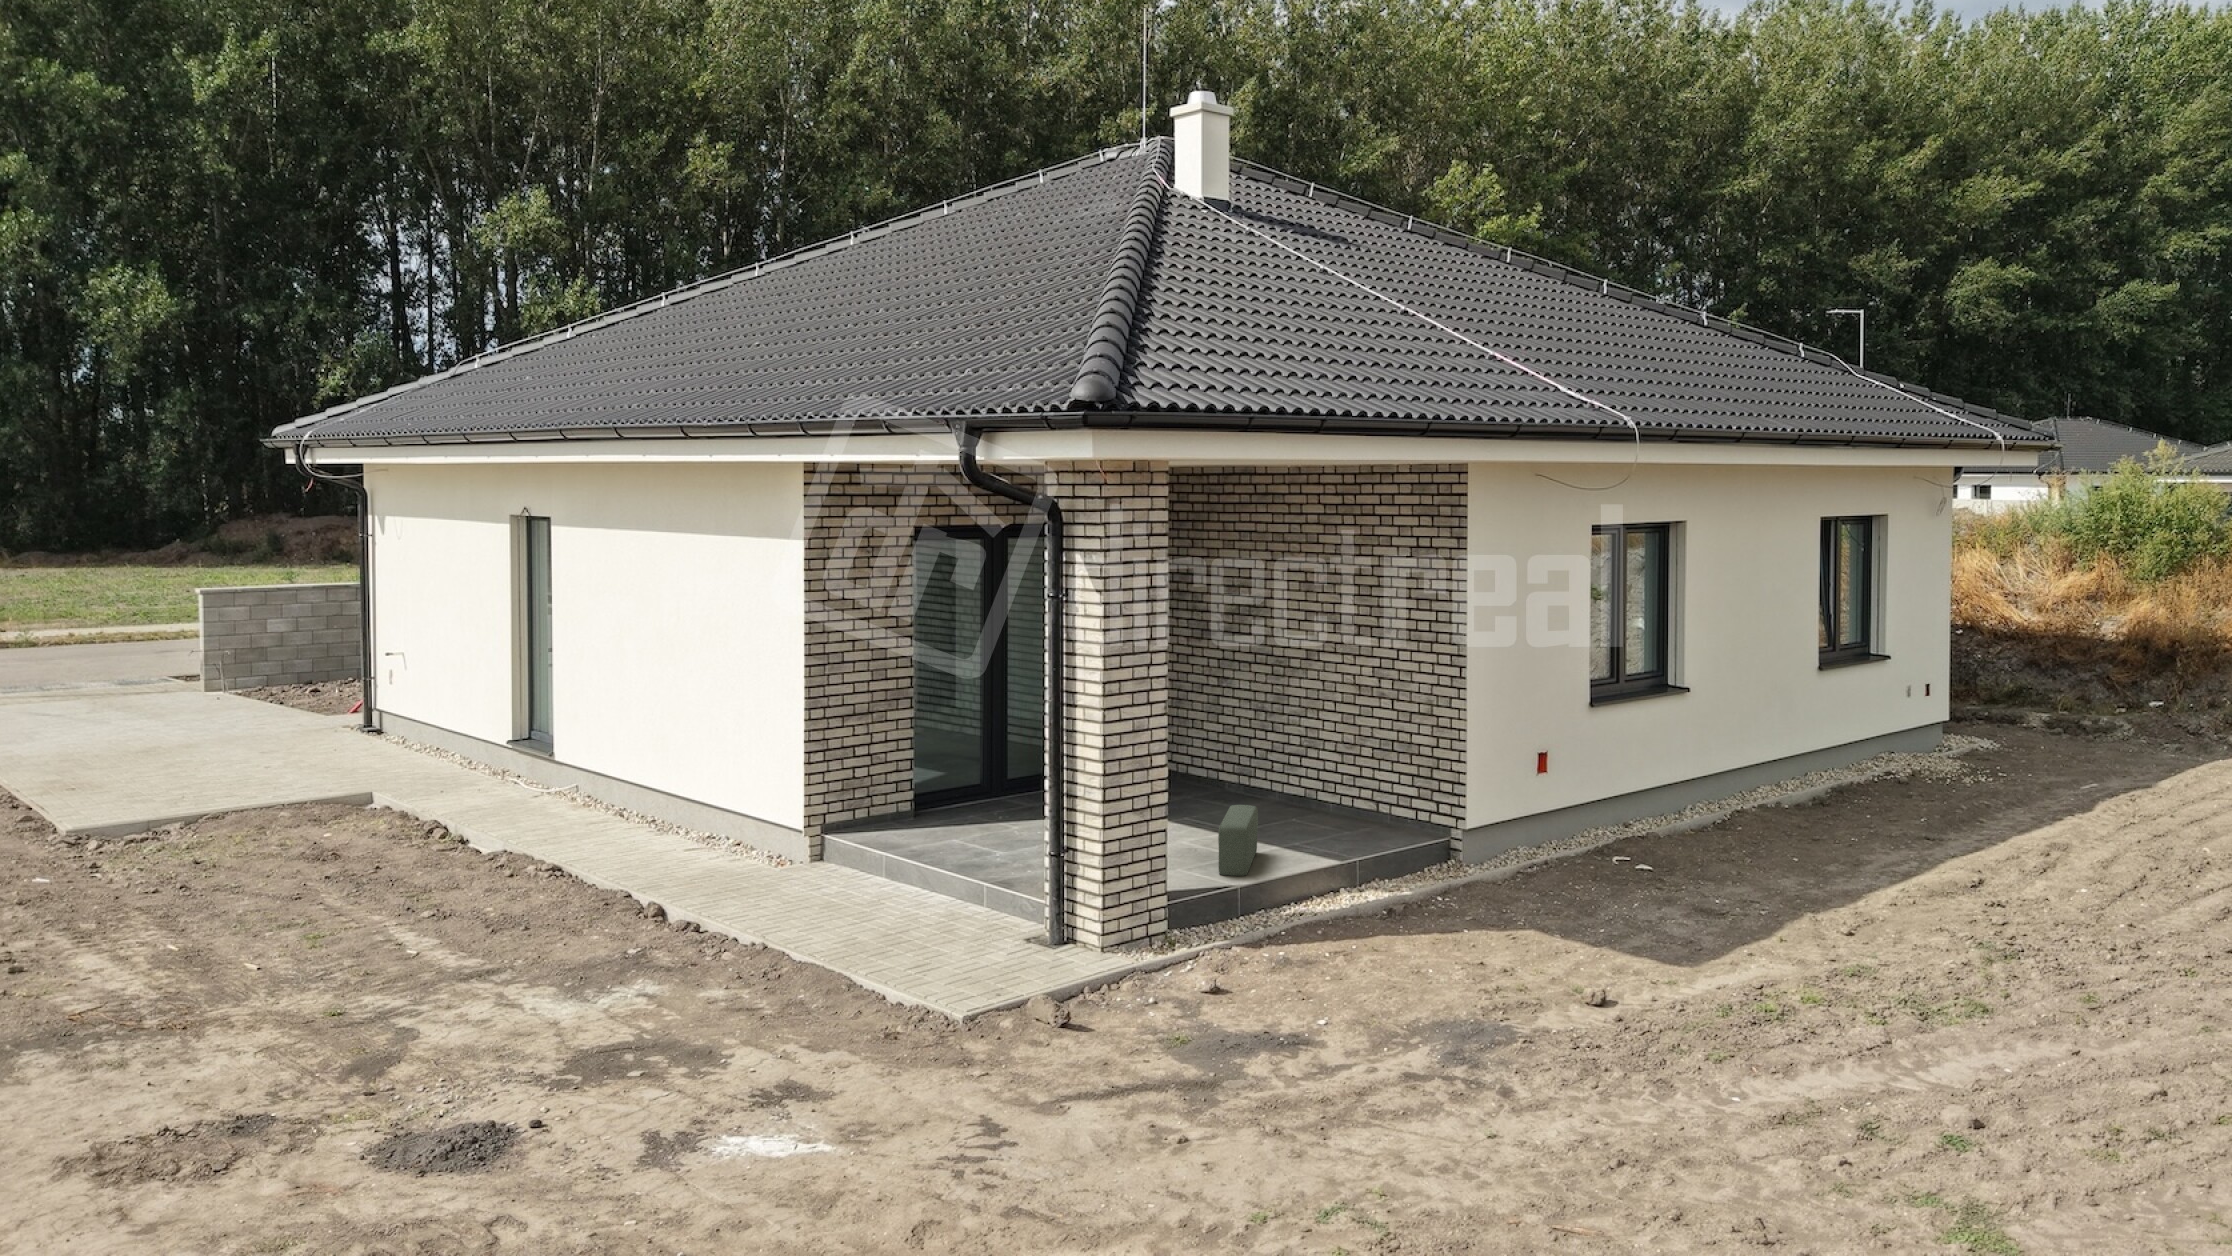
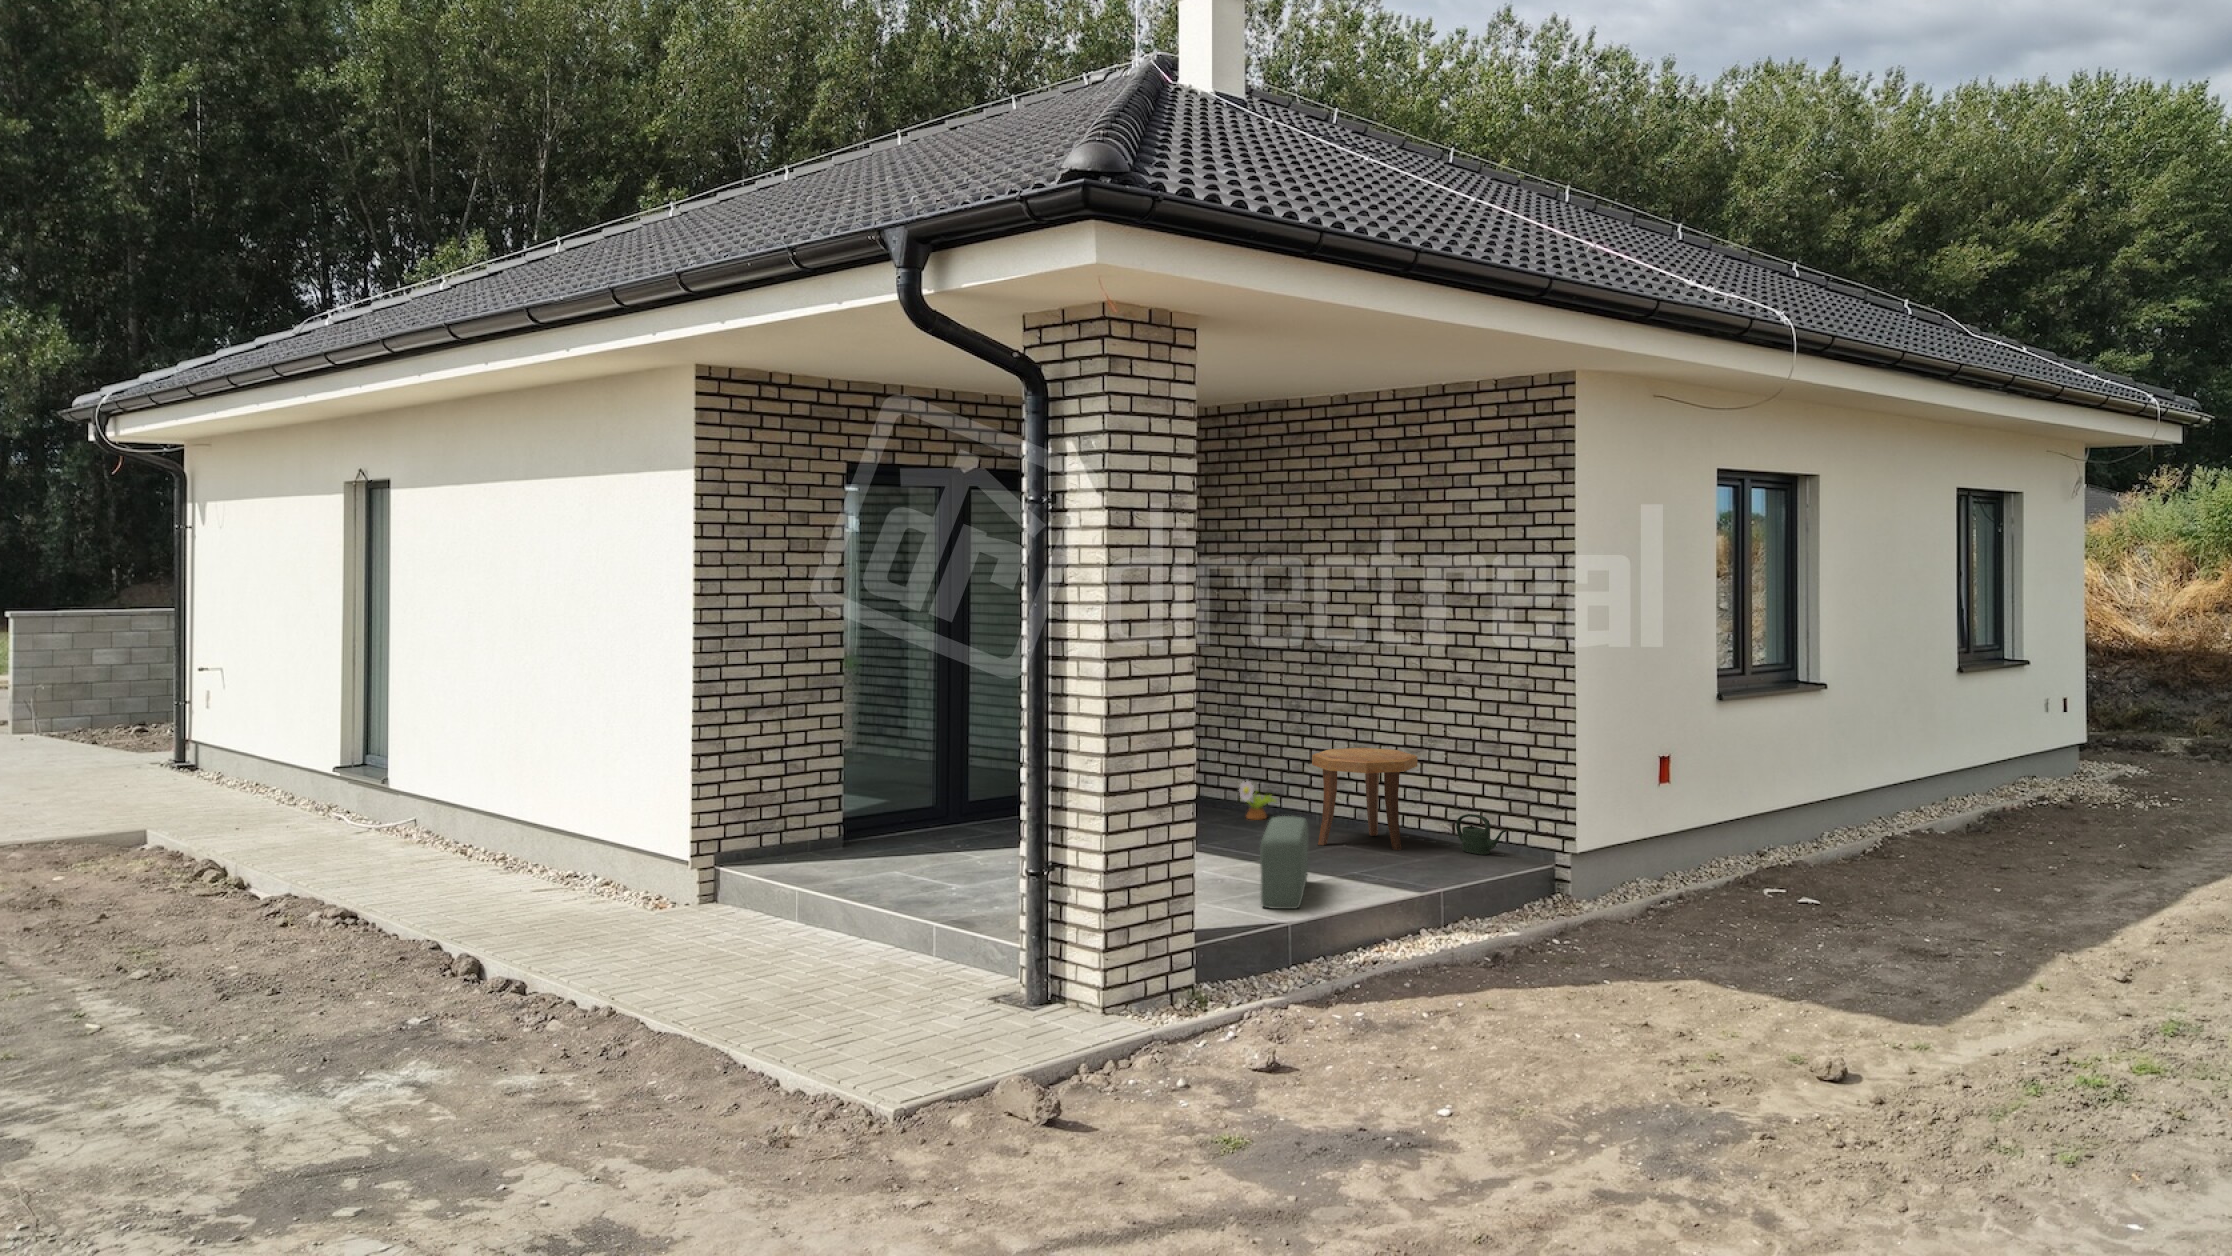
side table: none [1270,743,1352,825] -> present [1312,748,1418,850]
decorative plant: none [1217,762,1247,794] -> present [1240,781,1275,820]
watering can: none [1379,799,1415,831] -> present [1456,814,1506,855]

